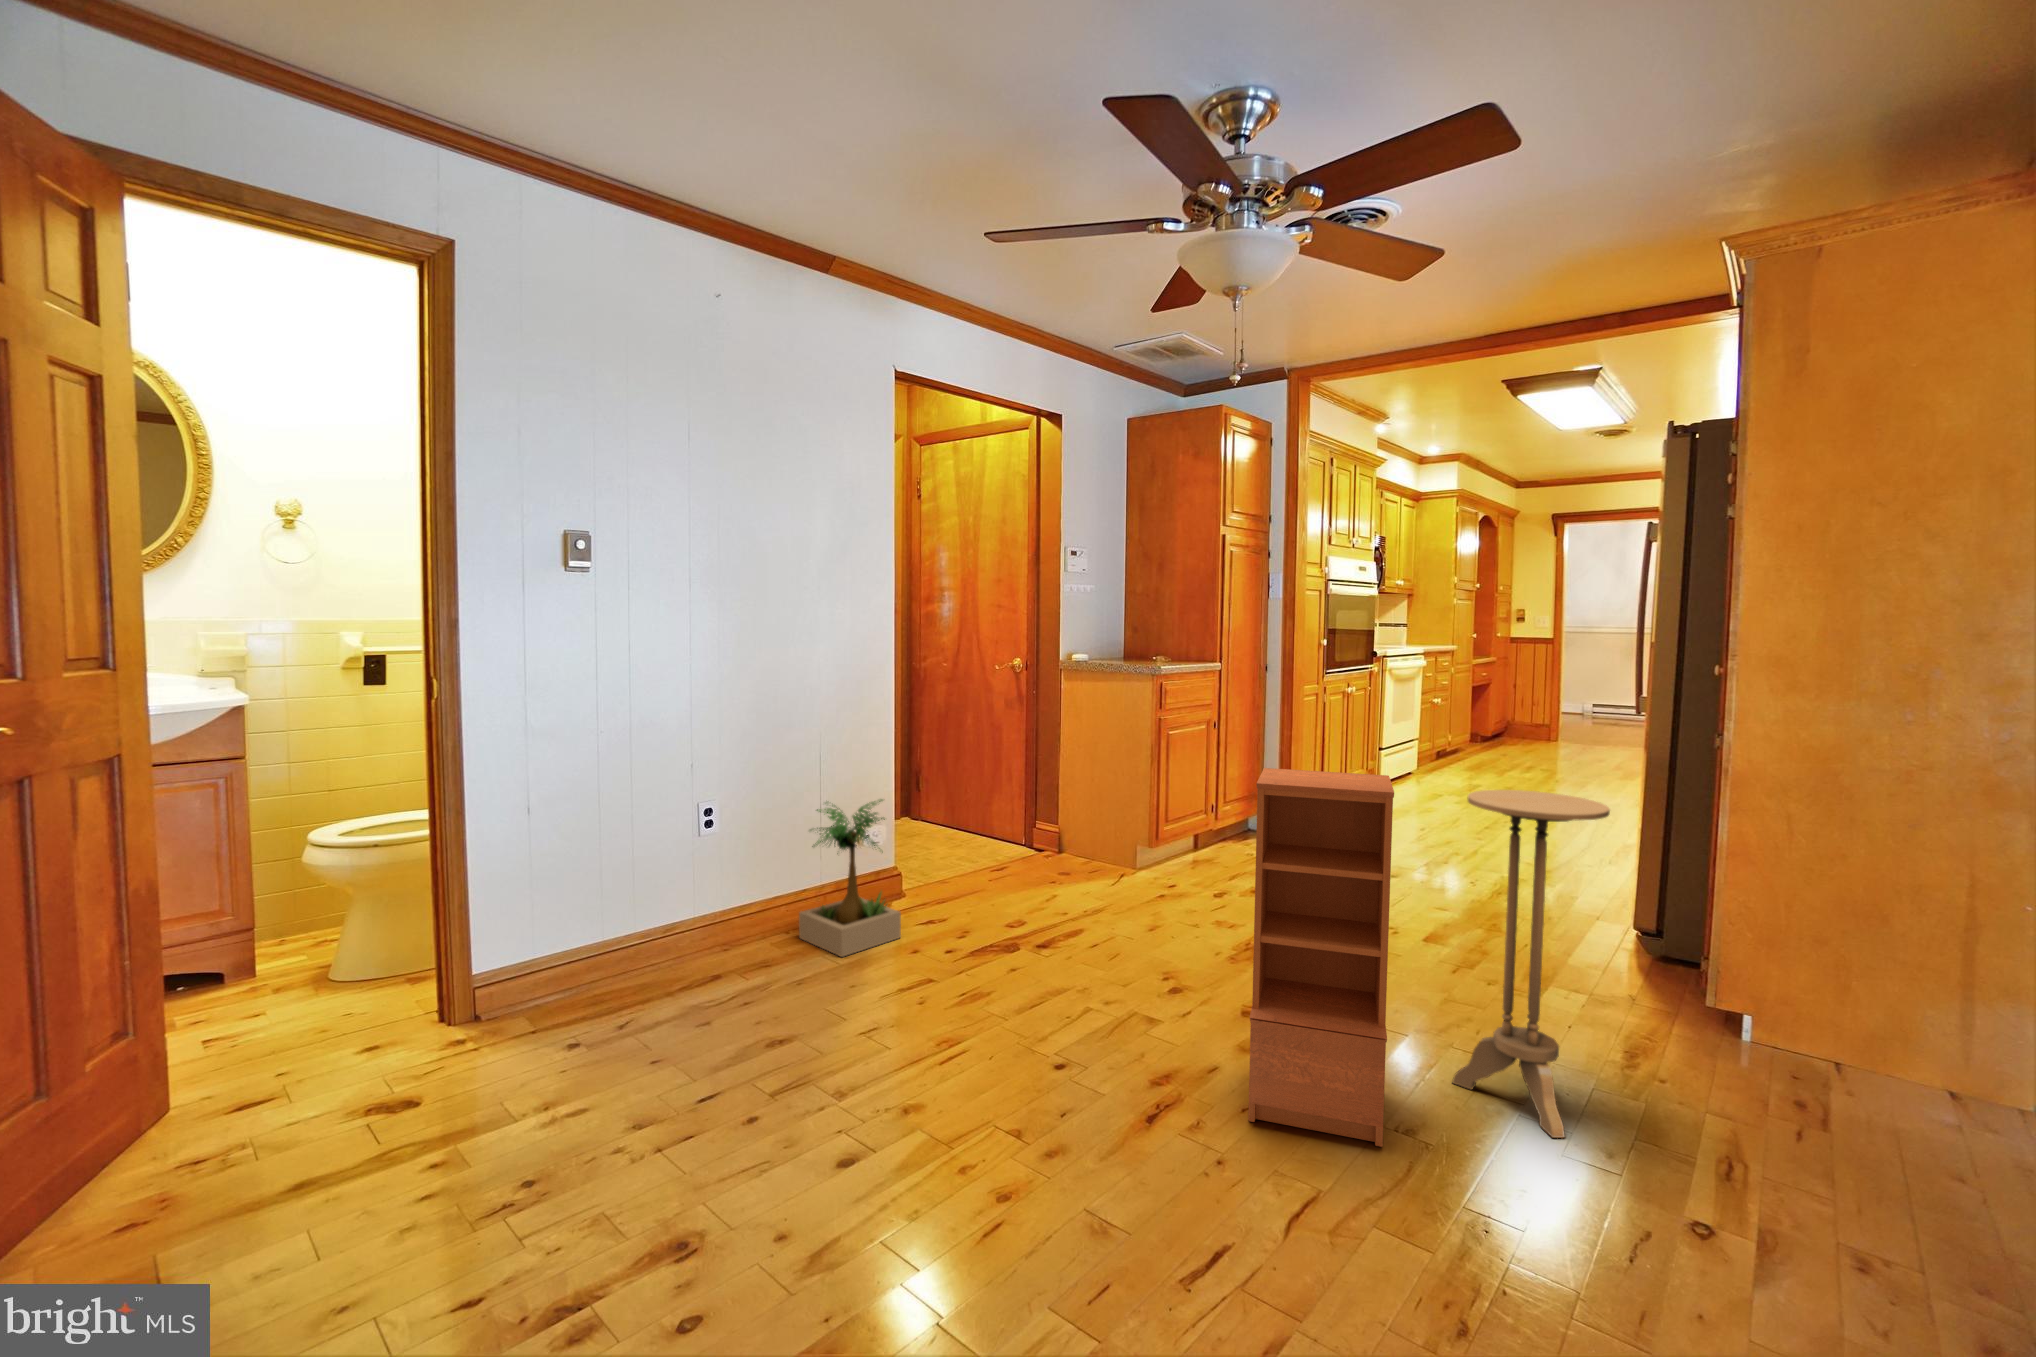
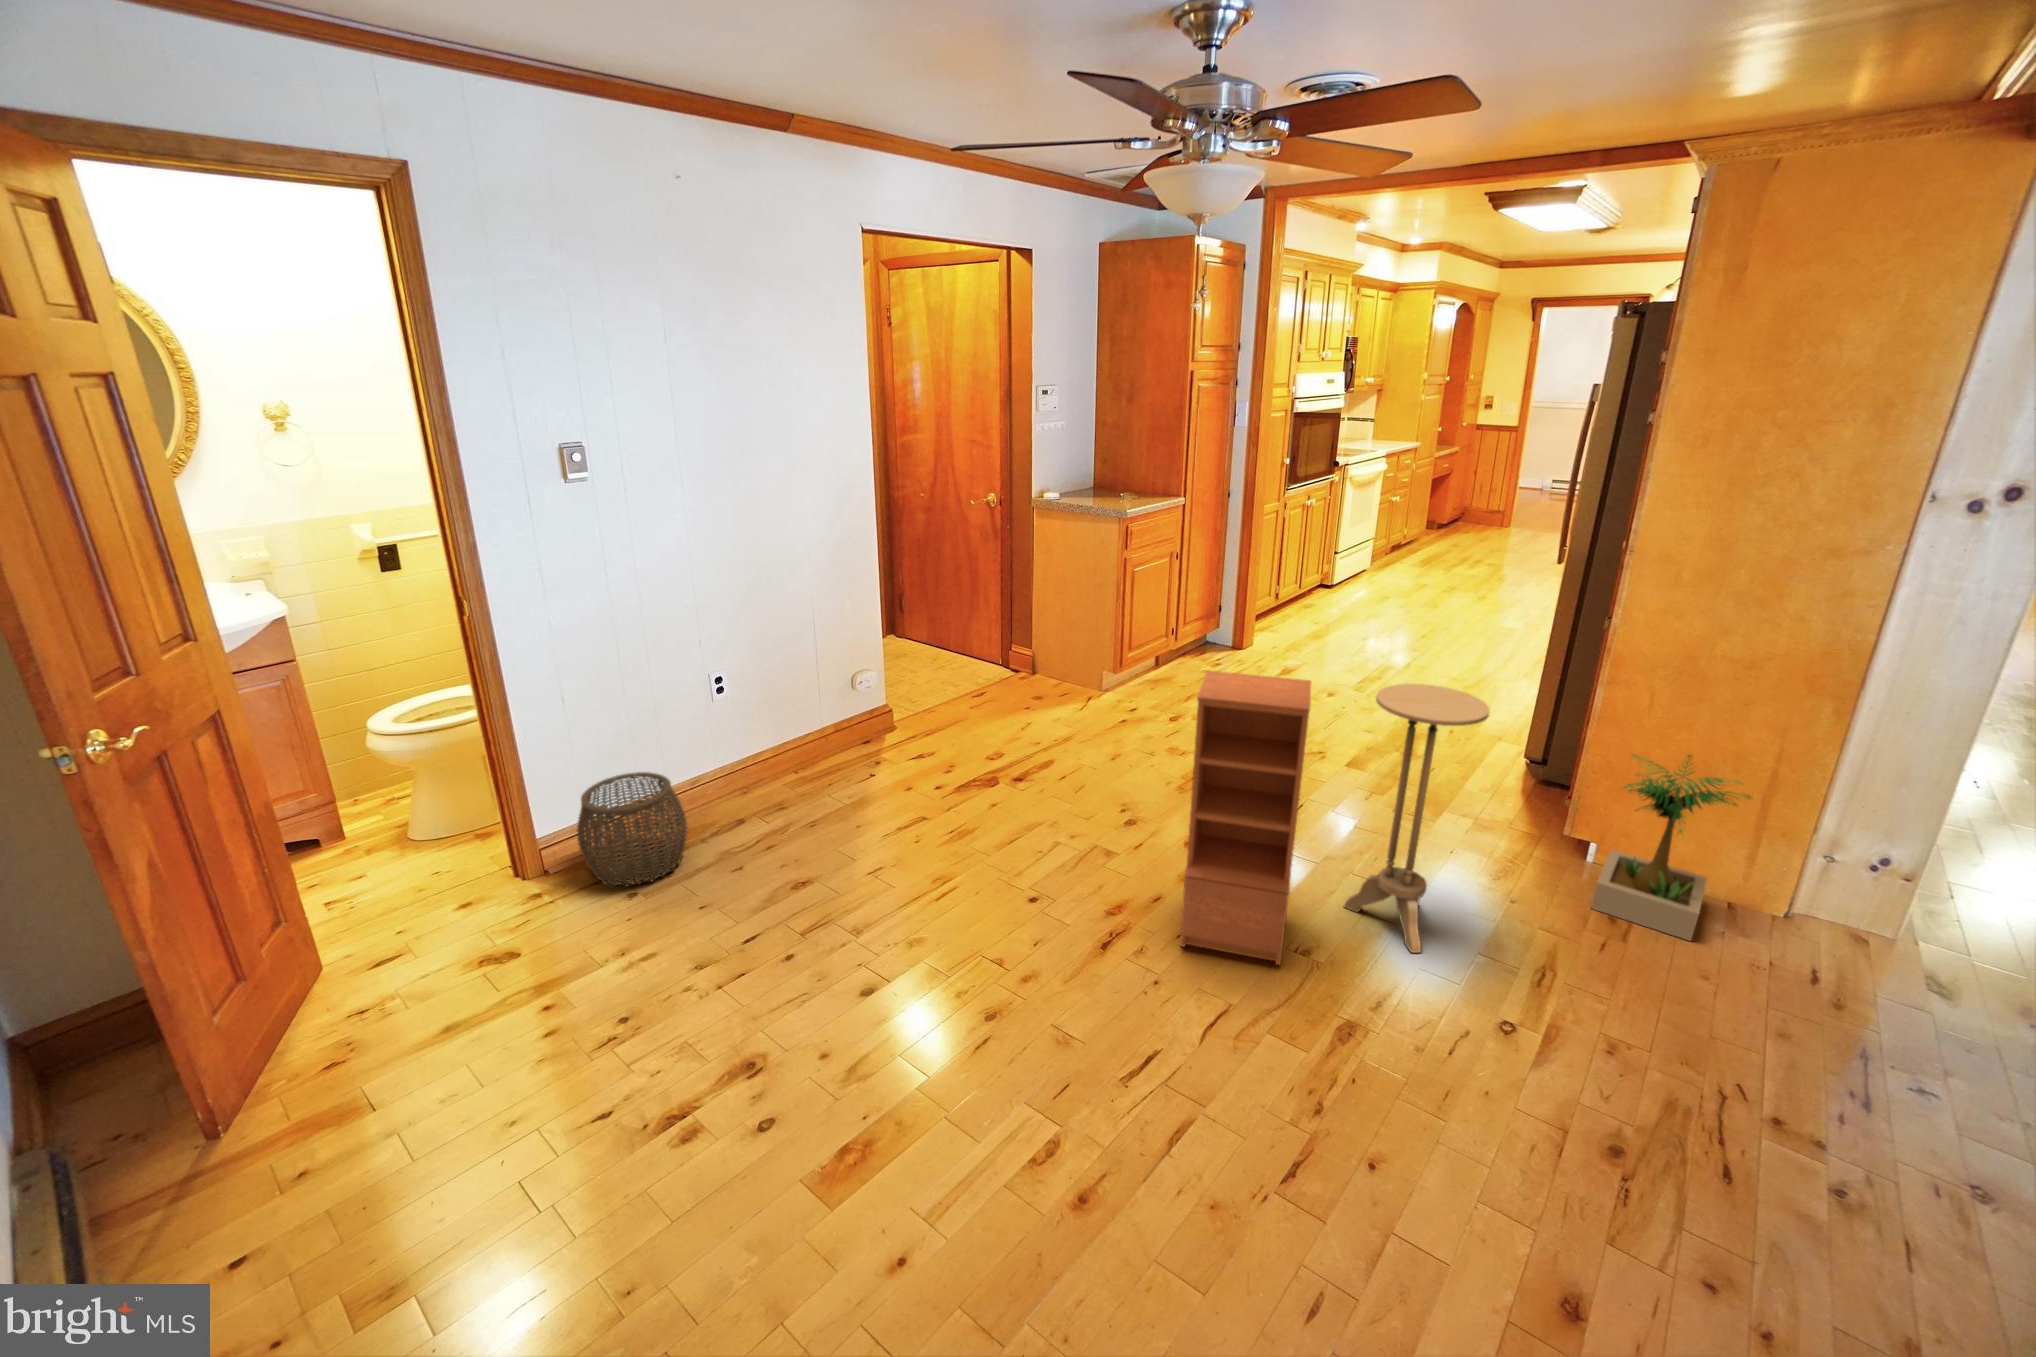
potted plant: present [799,799,901,957] -> present [1591,754,1750,941]
woven basket: none [517,902,651,1037] -> present [577,772,687,886]

